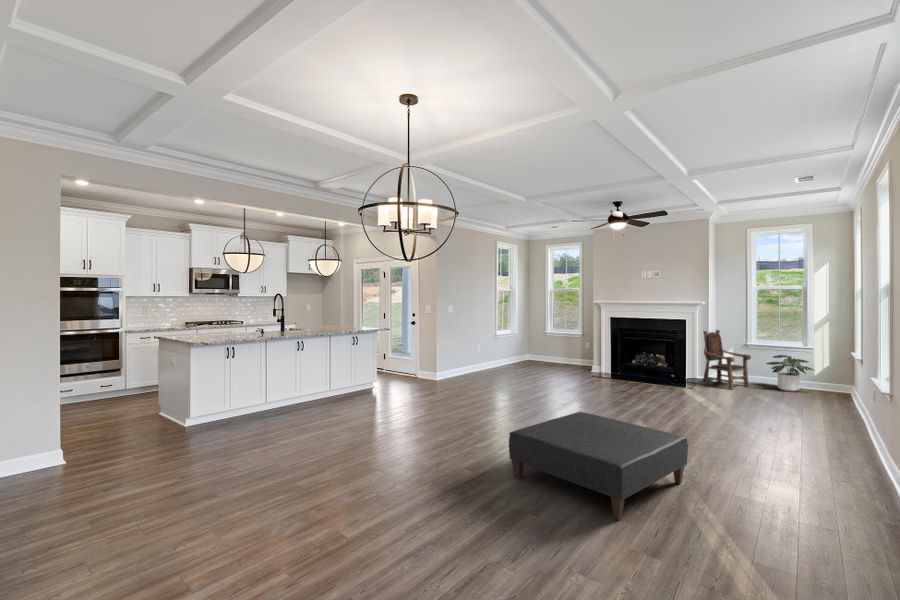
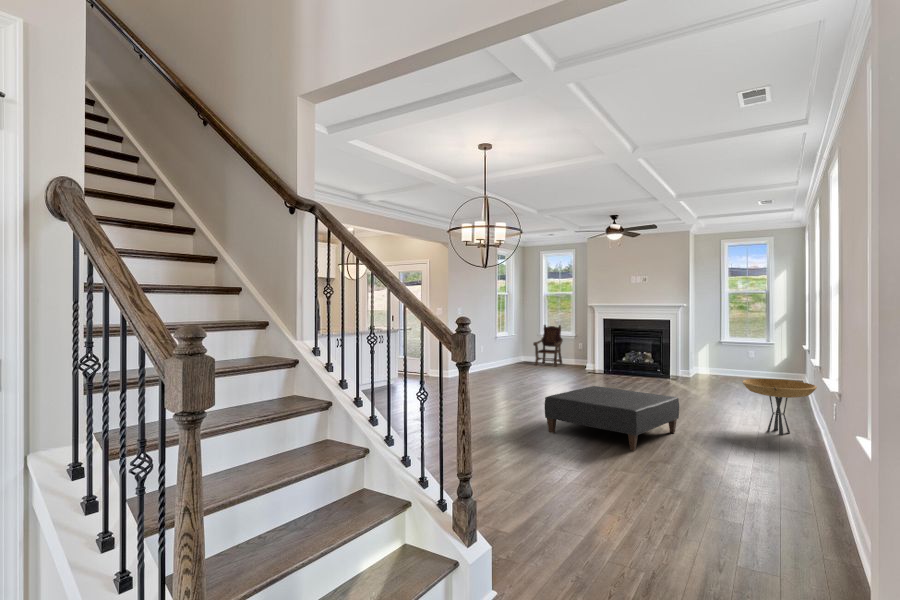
armchair: present [702,330,751,390] -> present [533,325,563,366]
potted plant: present [766,355,814,391] -> none [736,350,777,381]
side table: none [776,409,887,491] -> present [742,379,817,434]

